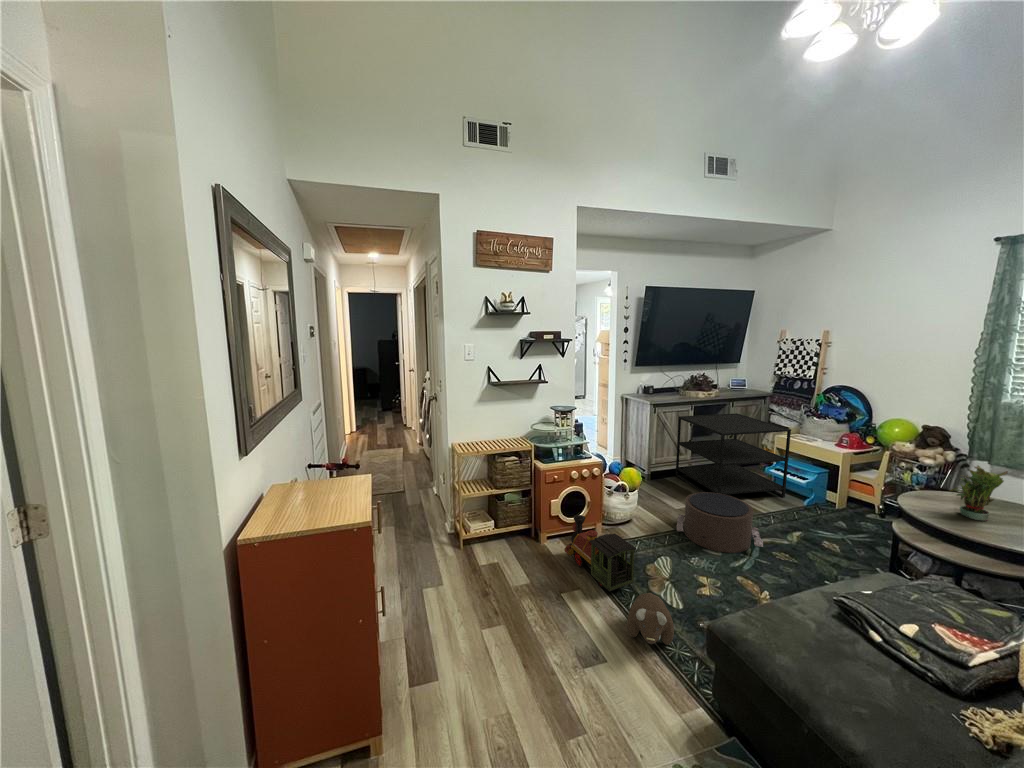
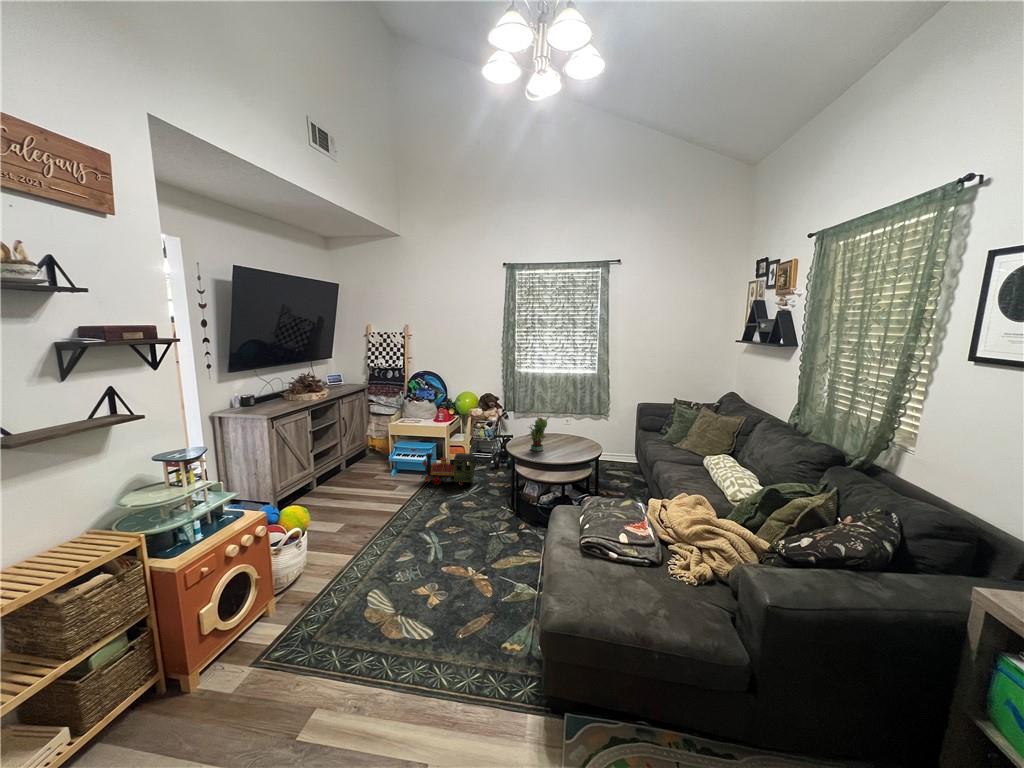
side table: present [676,413,791,497] -> none [299,409,410,507]
pouf: present [676,492,763,553] -> none [352,494,441,558]
toy train: present [565,515,637,592] -> present [422,453,475,486]
plush toy: present [627,593,674,645] -> none [406,639,469,708]

